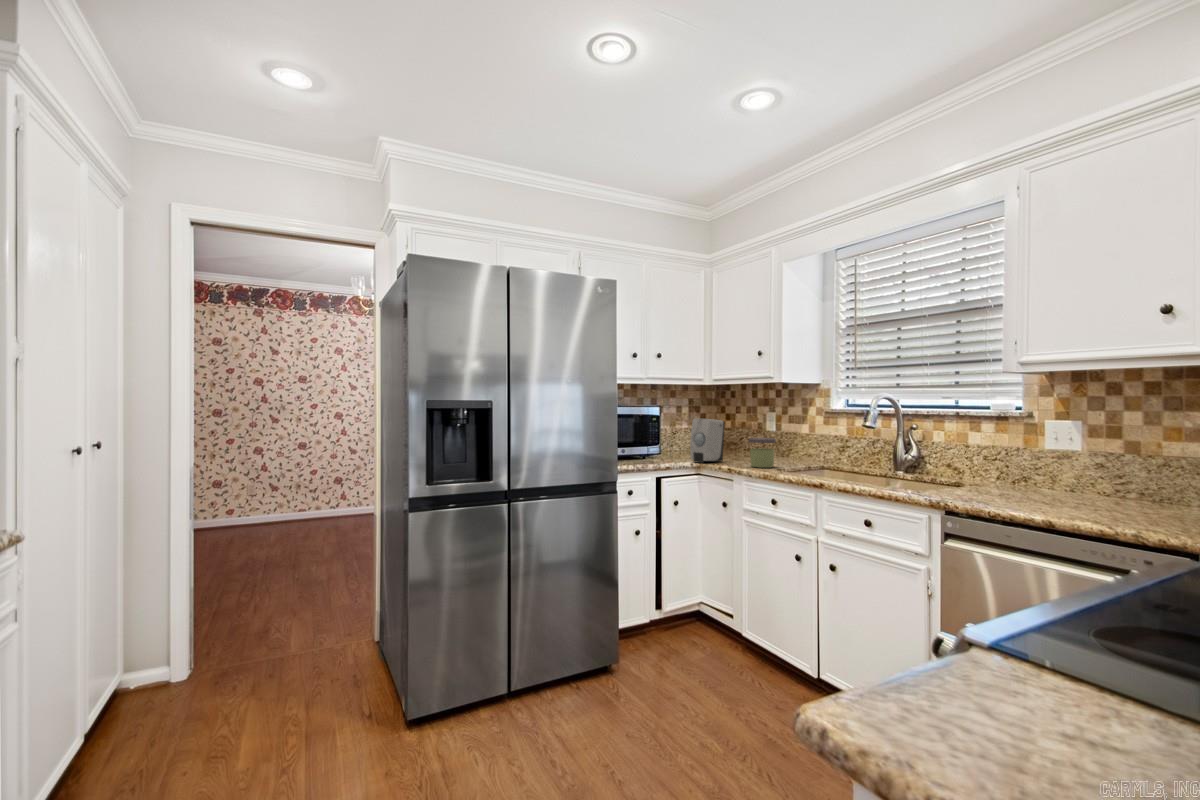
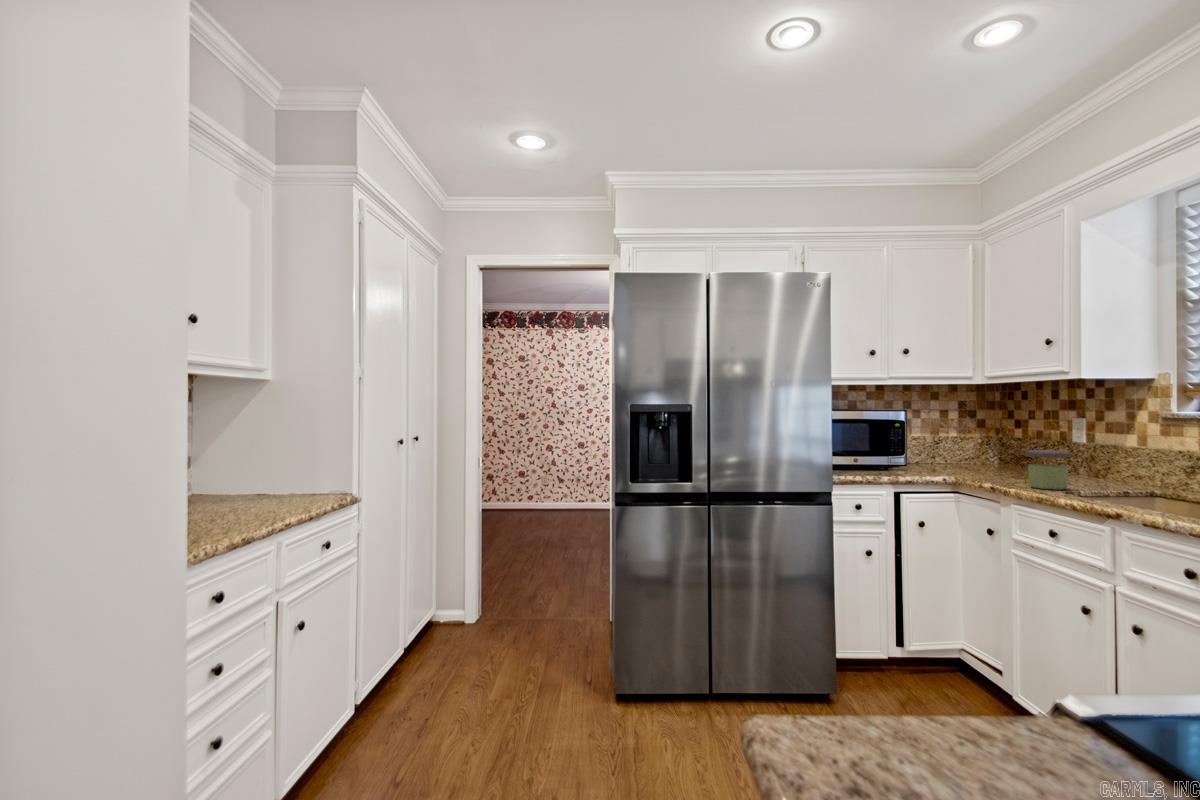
soap dispenser: present [690,418,725,463] -> none [947,425,998,479]

